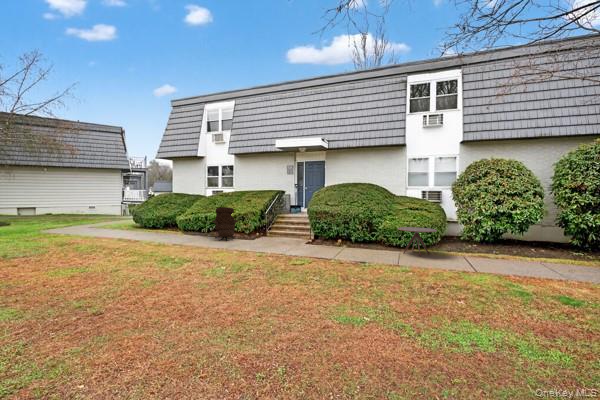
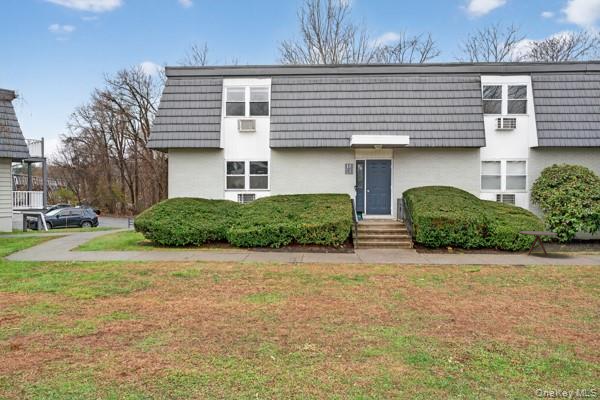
lounge chair: present [213,207,238,241] -> none [309,216,346,255]

